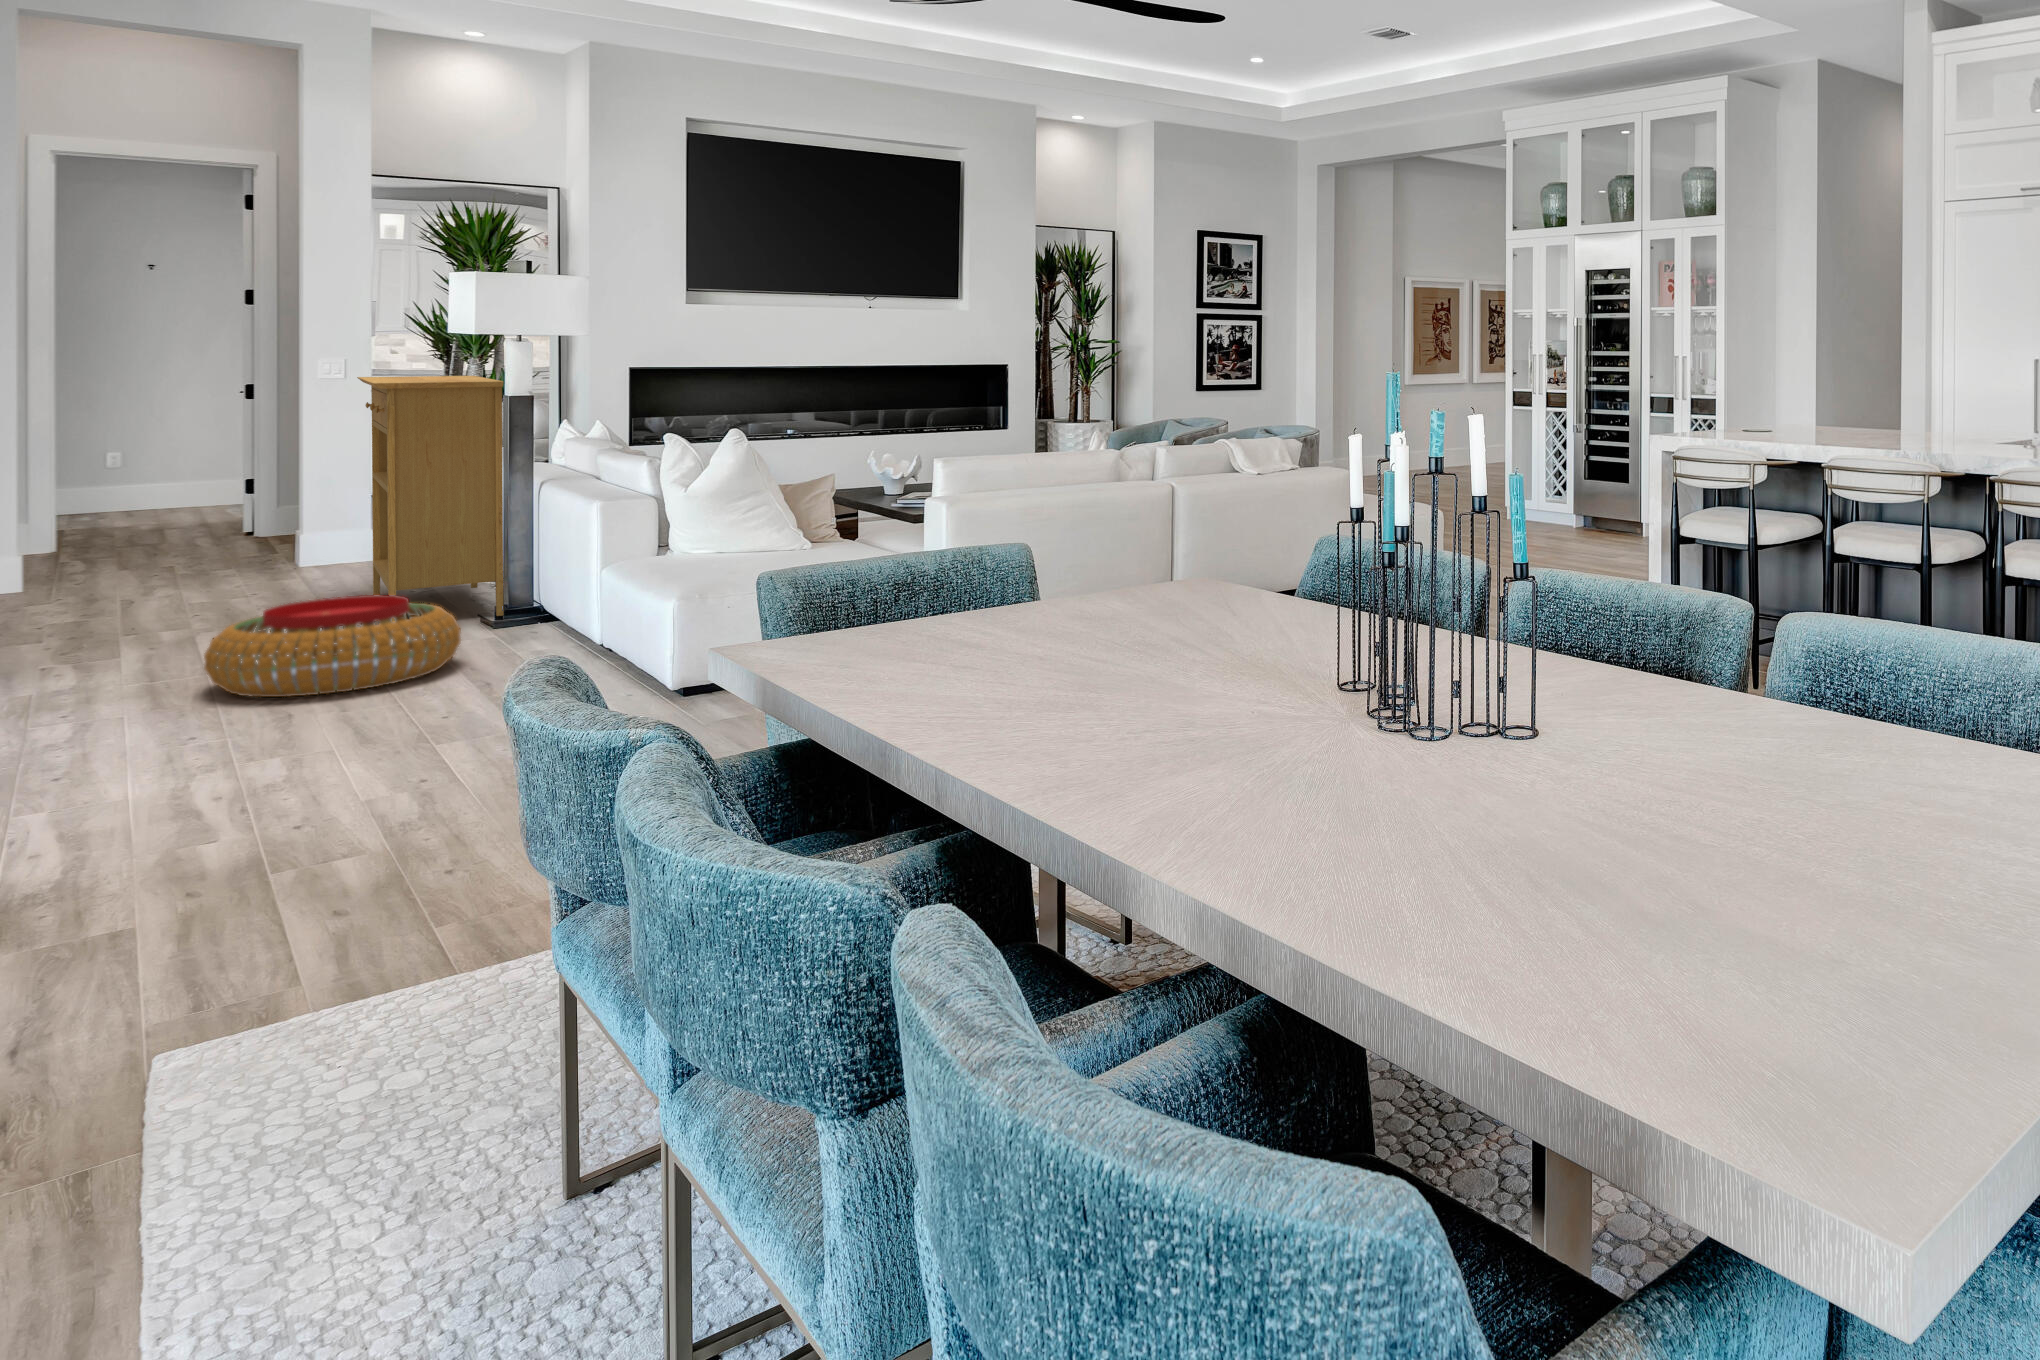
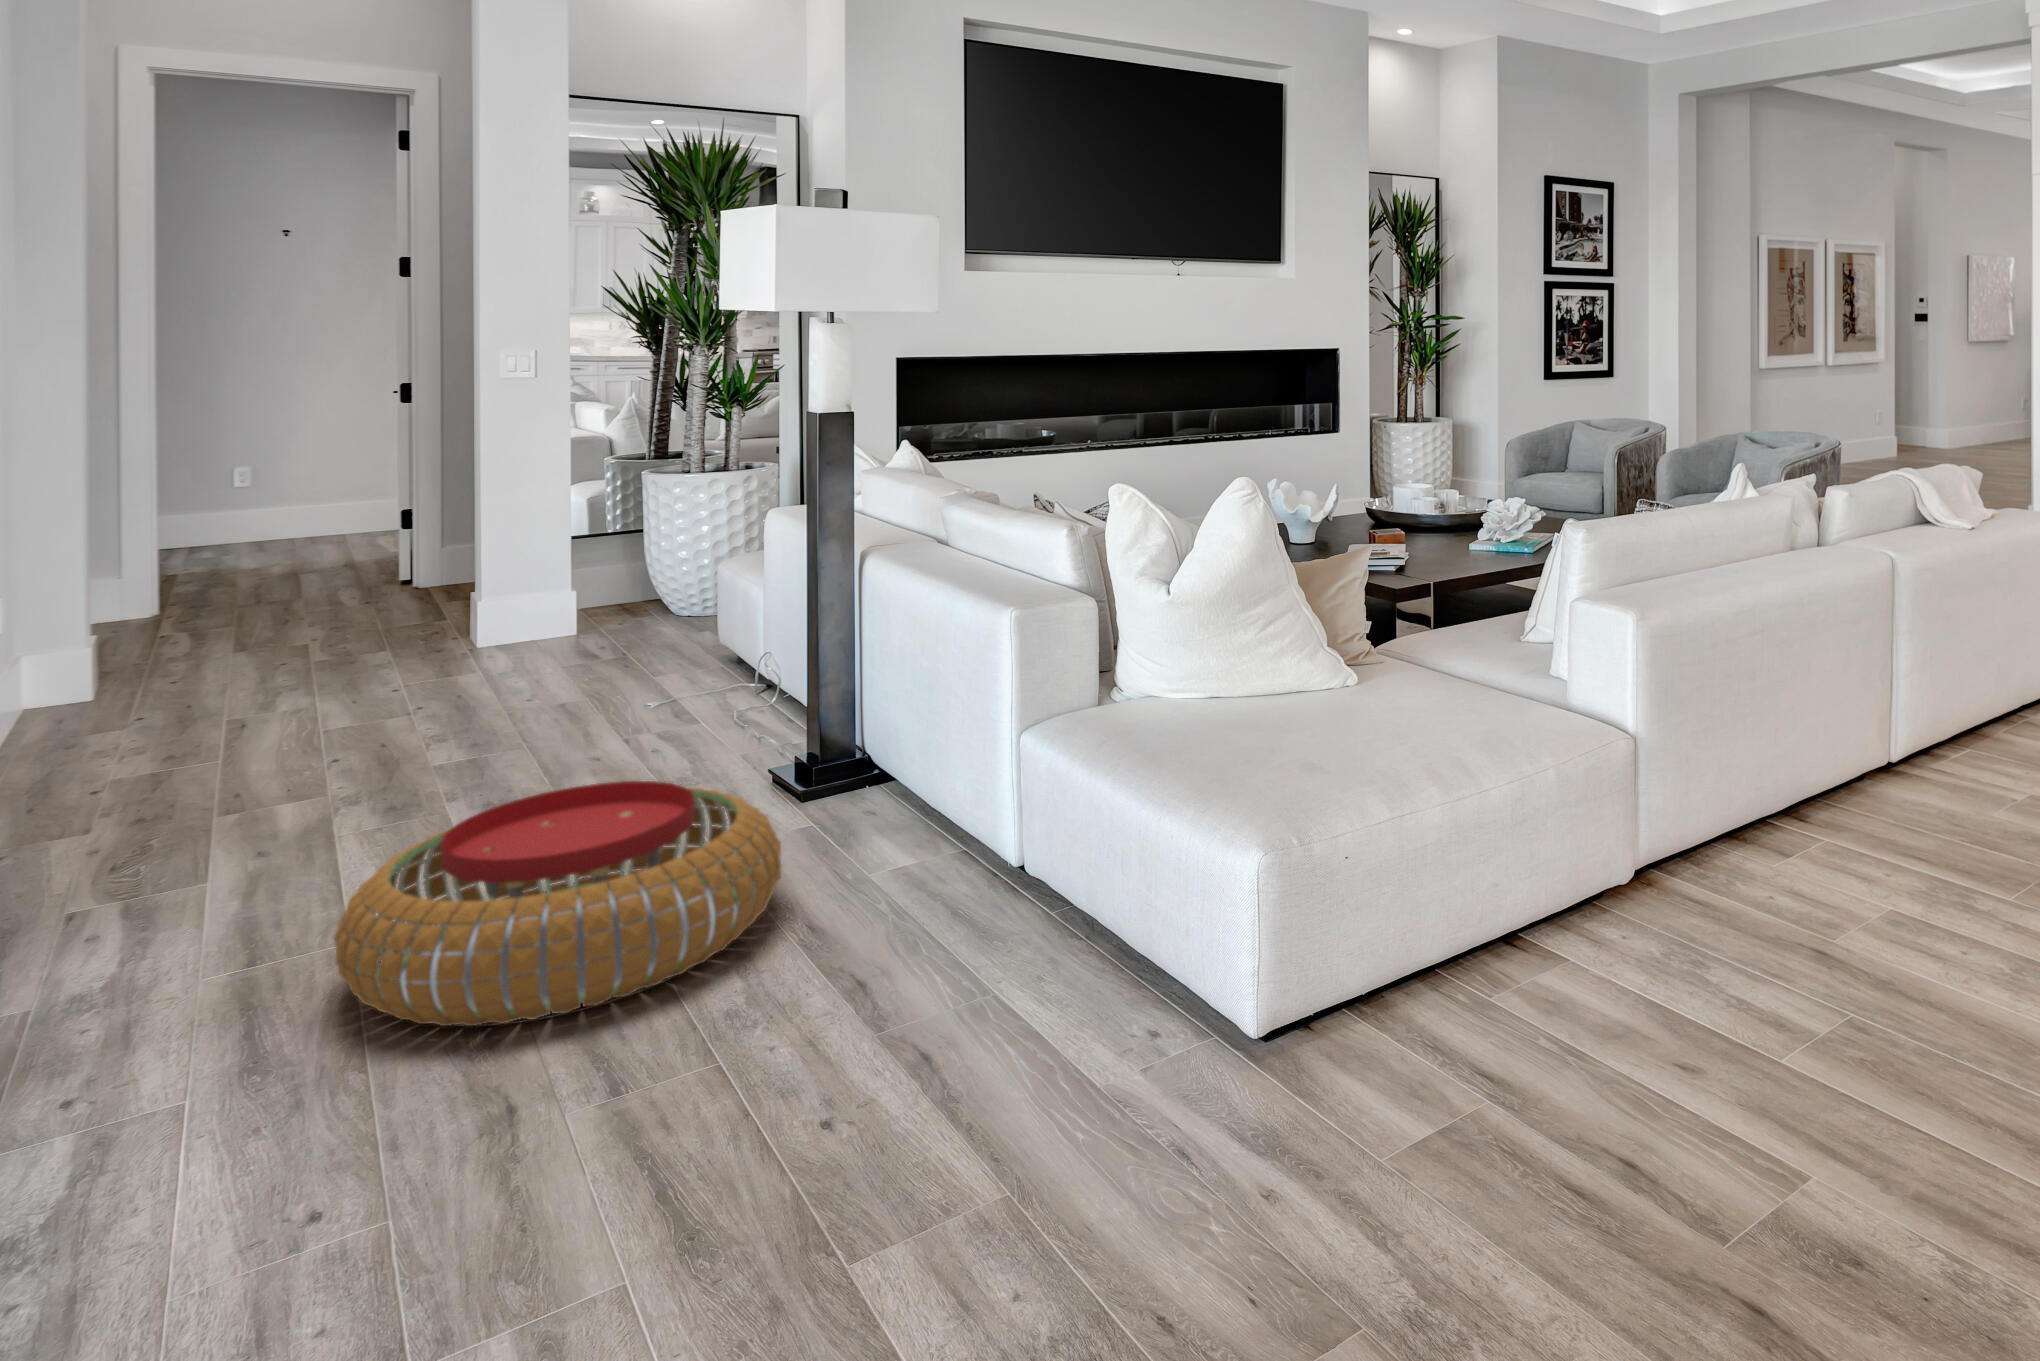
console table: present [357,376,504,622] -> none [561,377,802,793]

